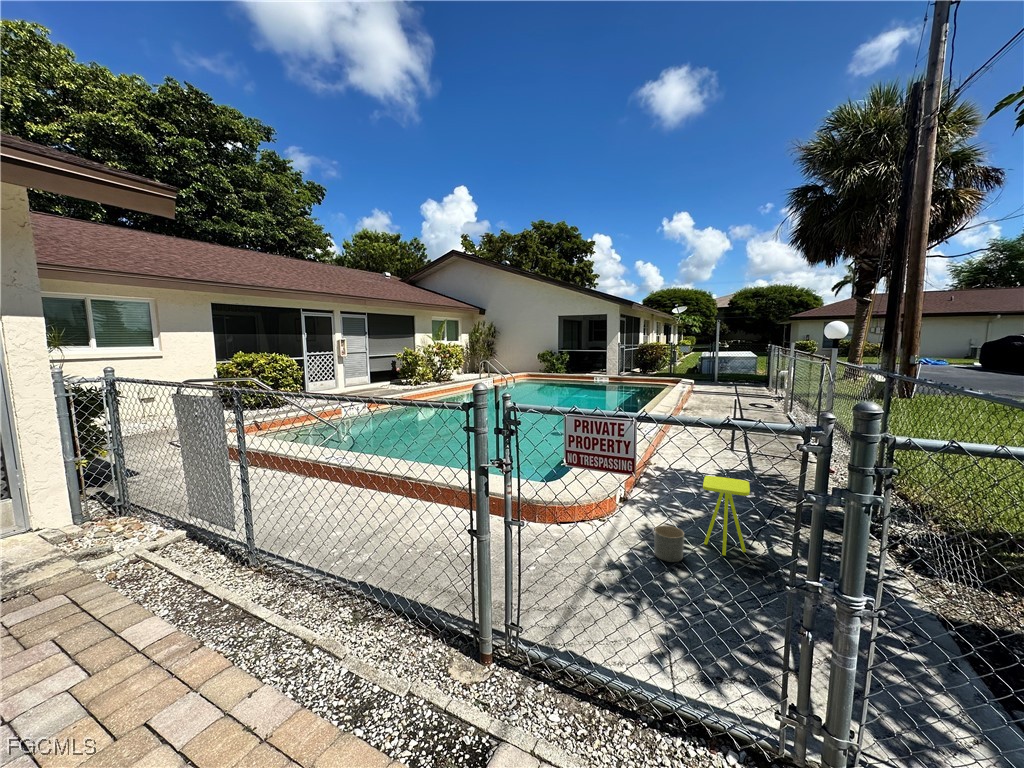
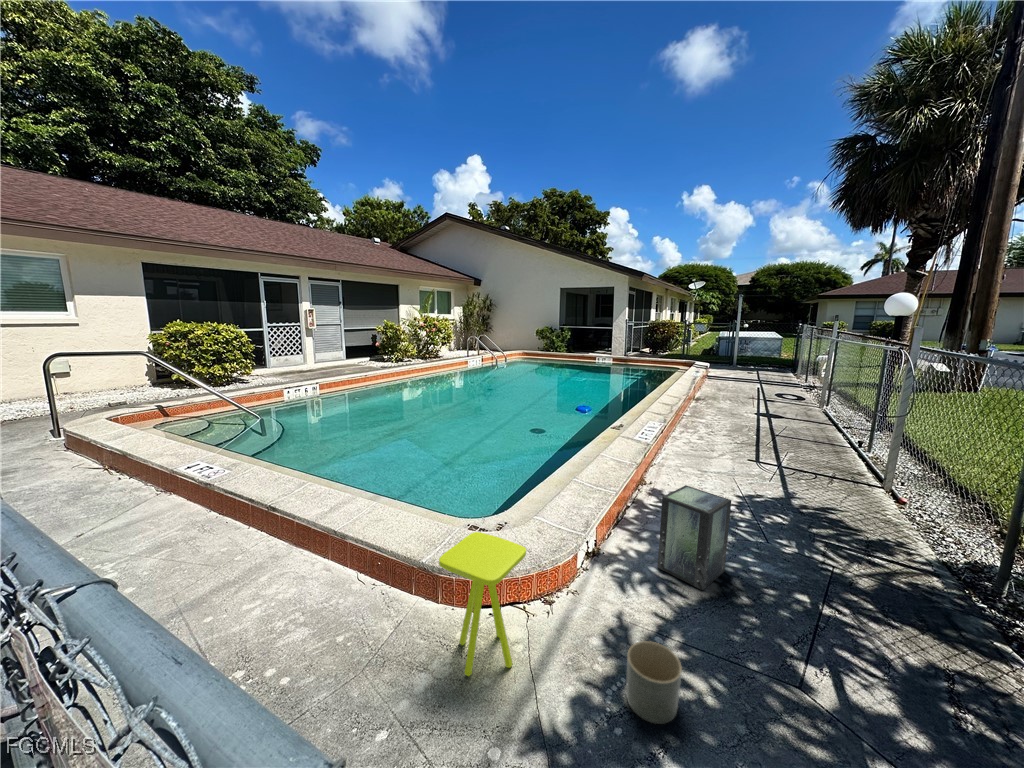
storage box: none [665,453,710,514] -> present [658,485,731,590]
side table: present [703,476,750,556] -> present [439,532,526,676]

